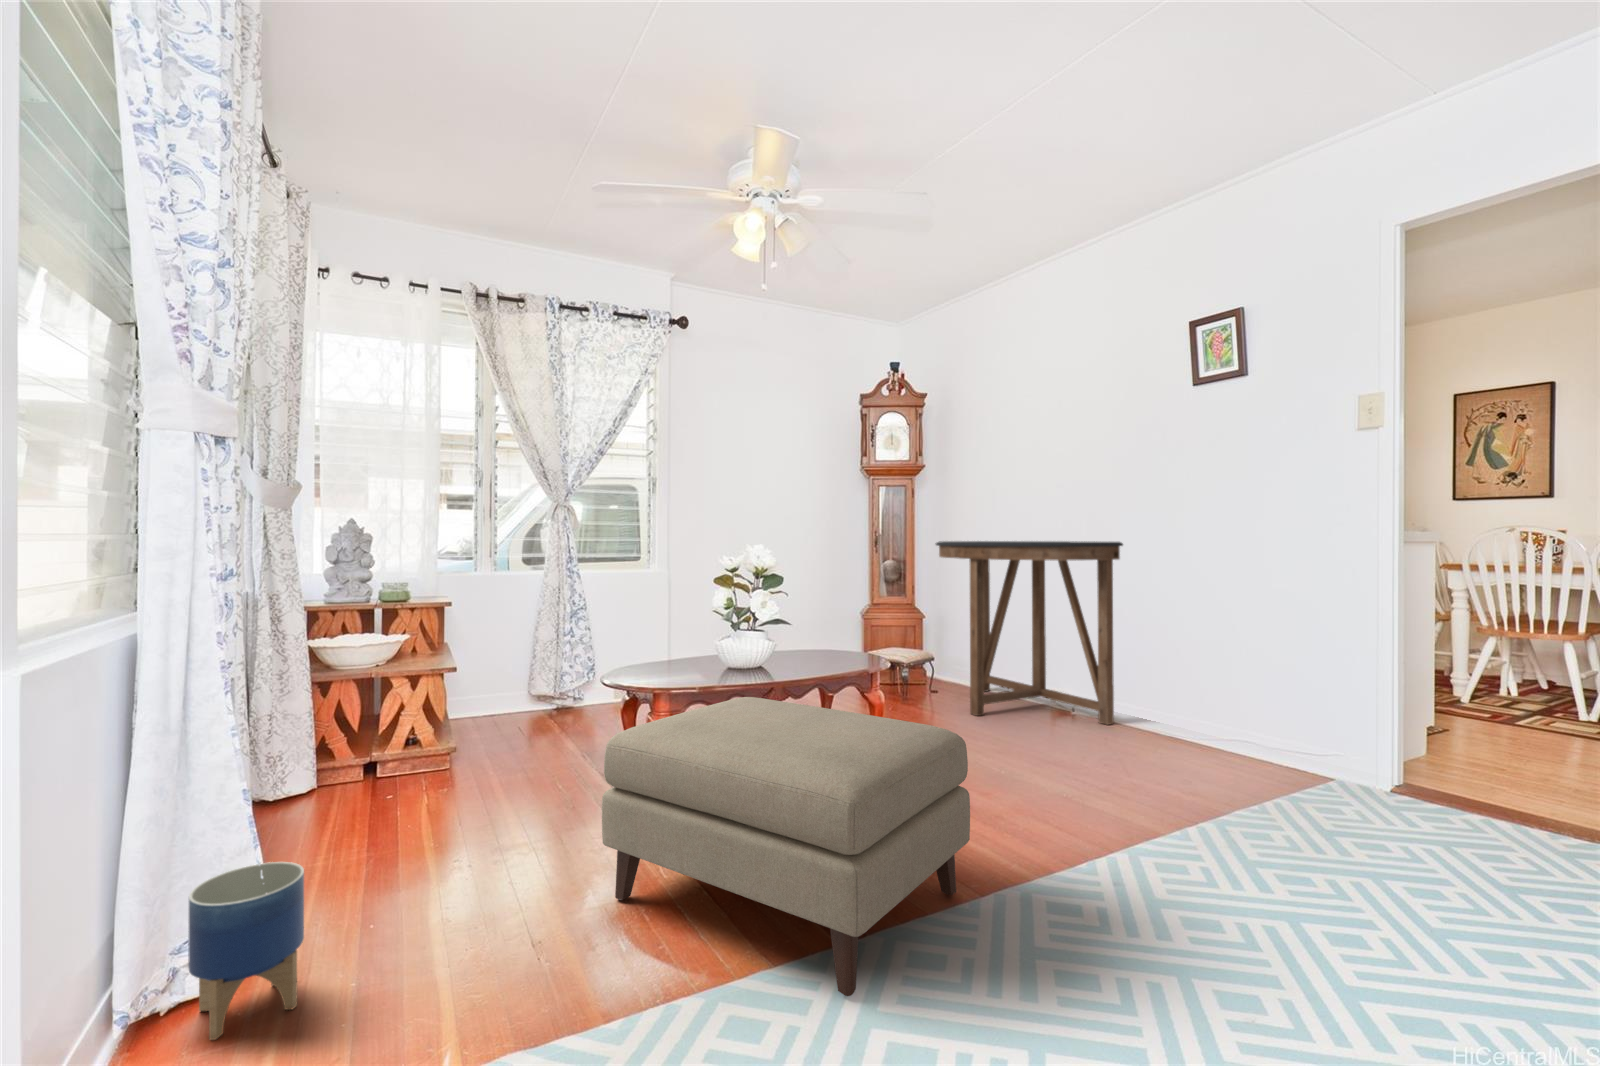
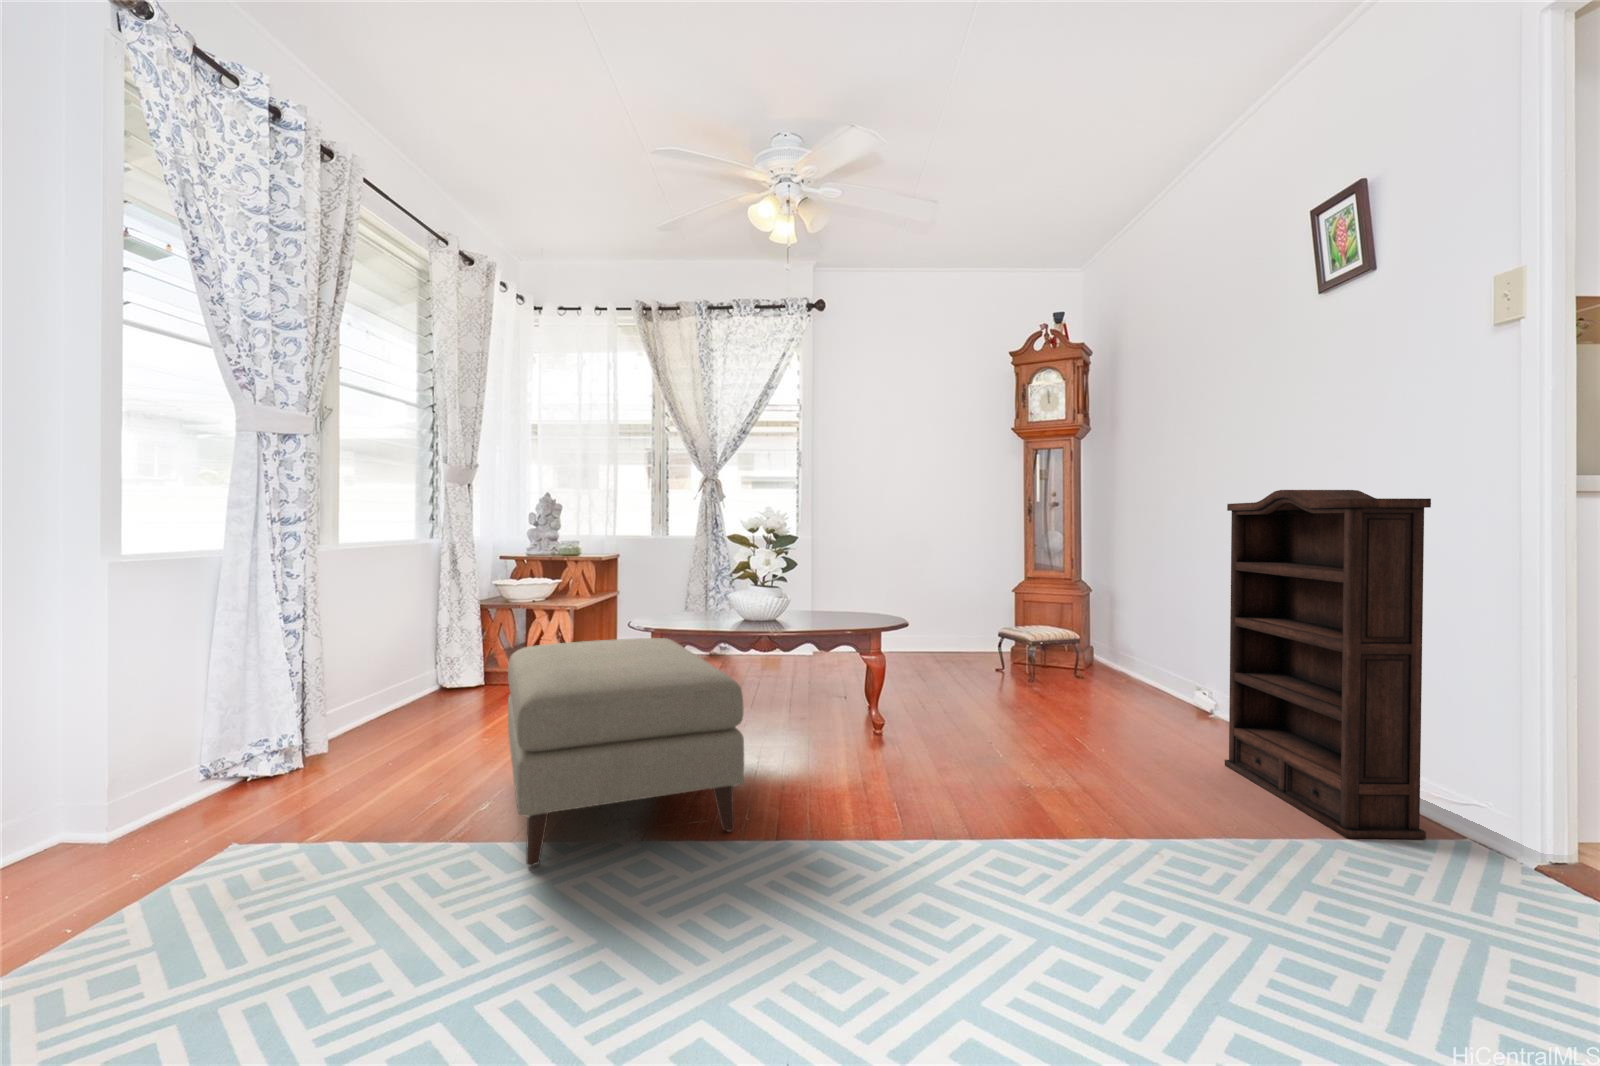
bookshelf: none [1146,531,1320,784] -> present [1225,490,1431,839]
console table: present [936,541,1123,725] -> none [1050,508,1242,738]
planter: present [188,862,304,1040] -> none [245,698,314,790]

